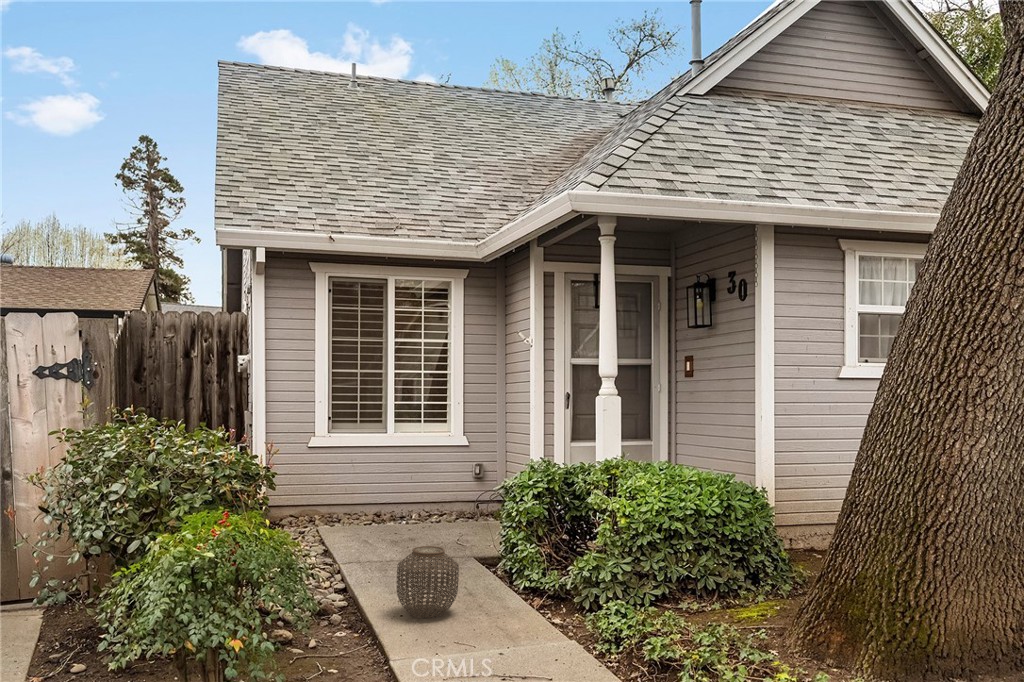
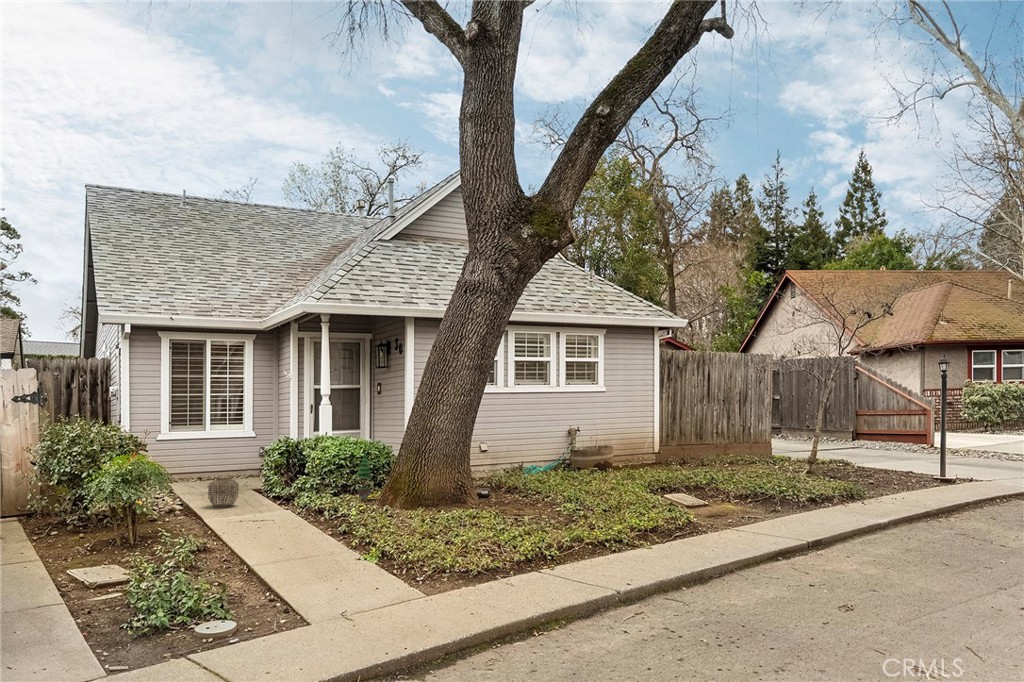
potted tree: none [702,504,741,611] -> present [357,454,372,499]

